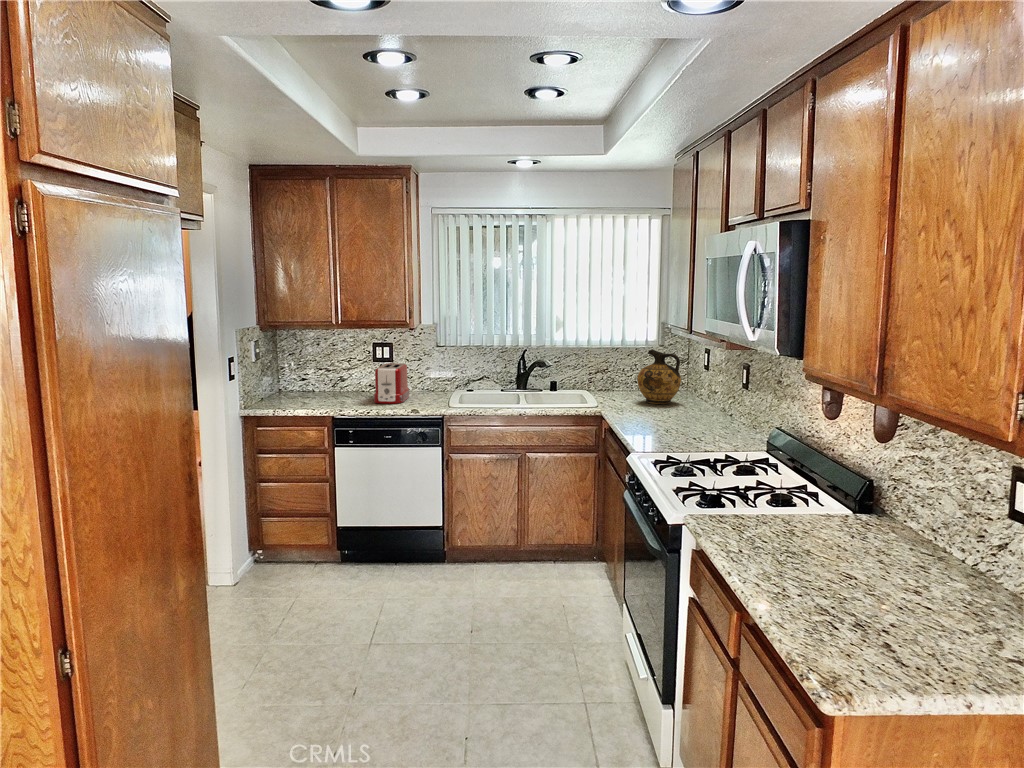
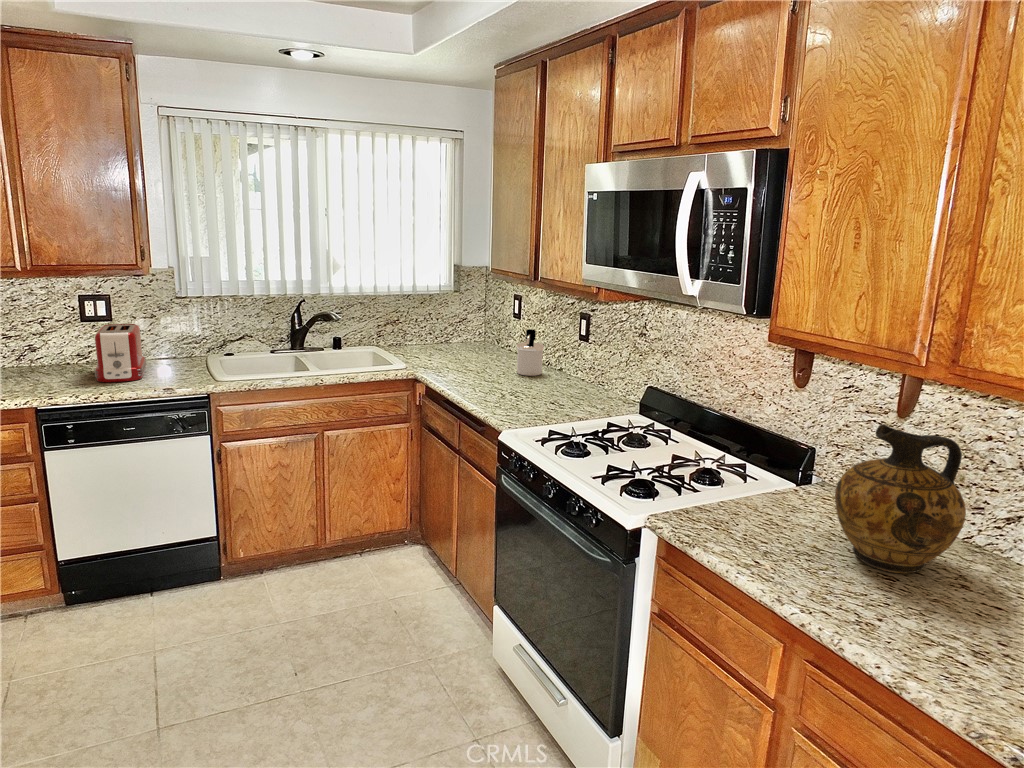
ceramic jug: present [637,349,681,404] -> present [835,424,966,573]
soap dispenser: none [690,378,715,419] -> present [517,329,544,376]

